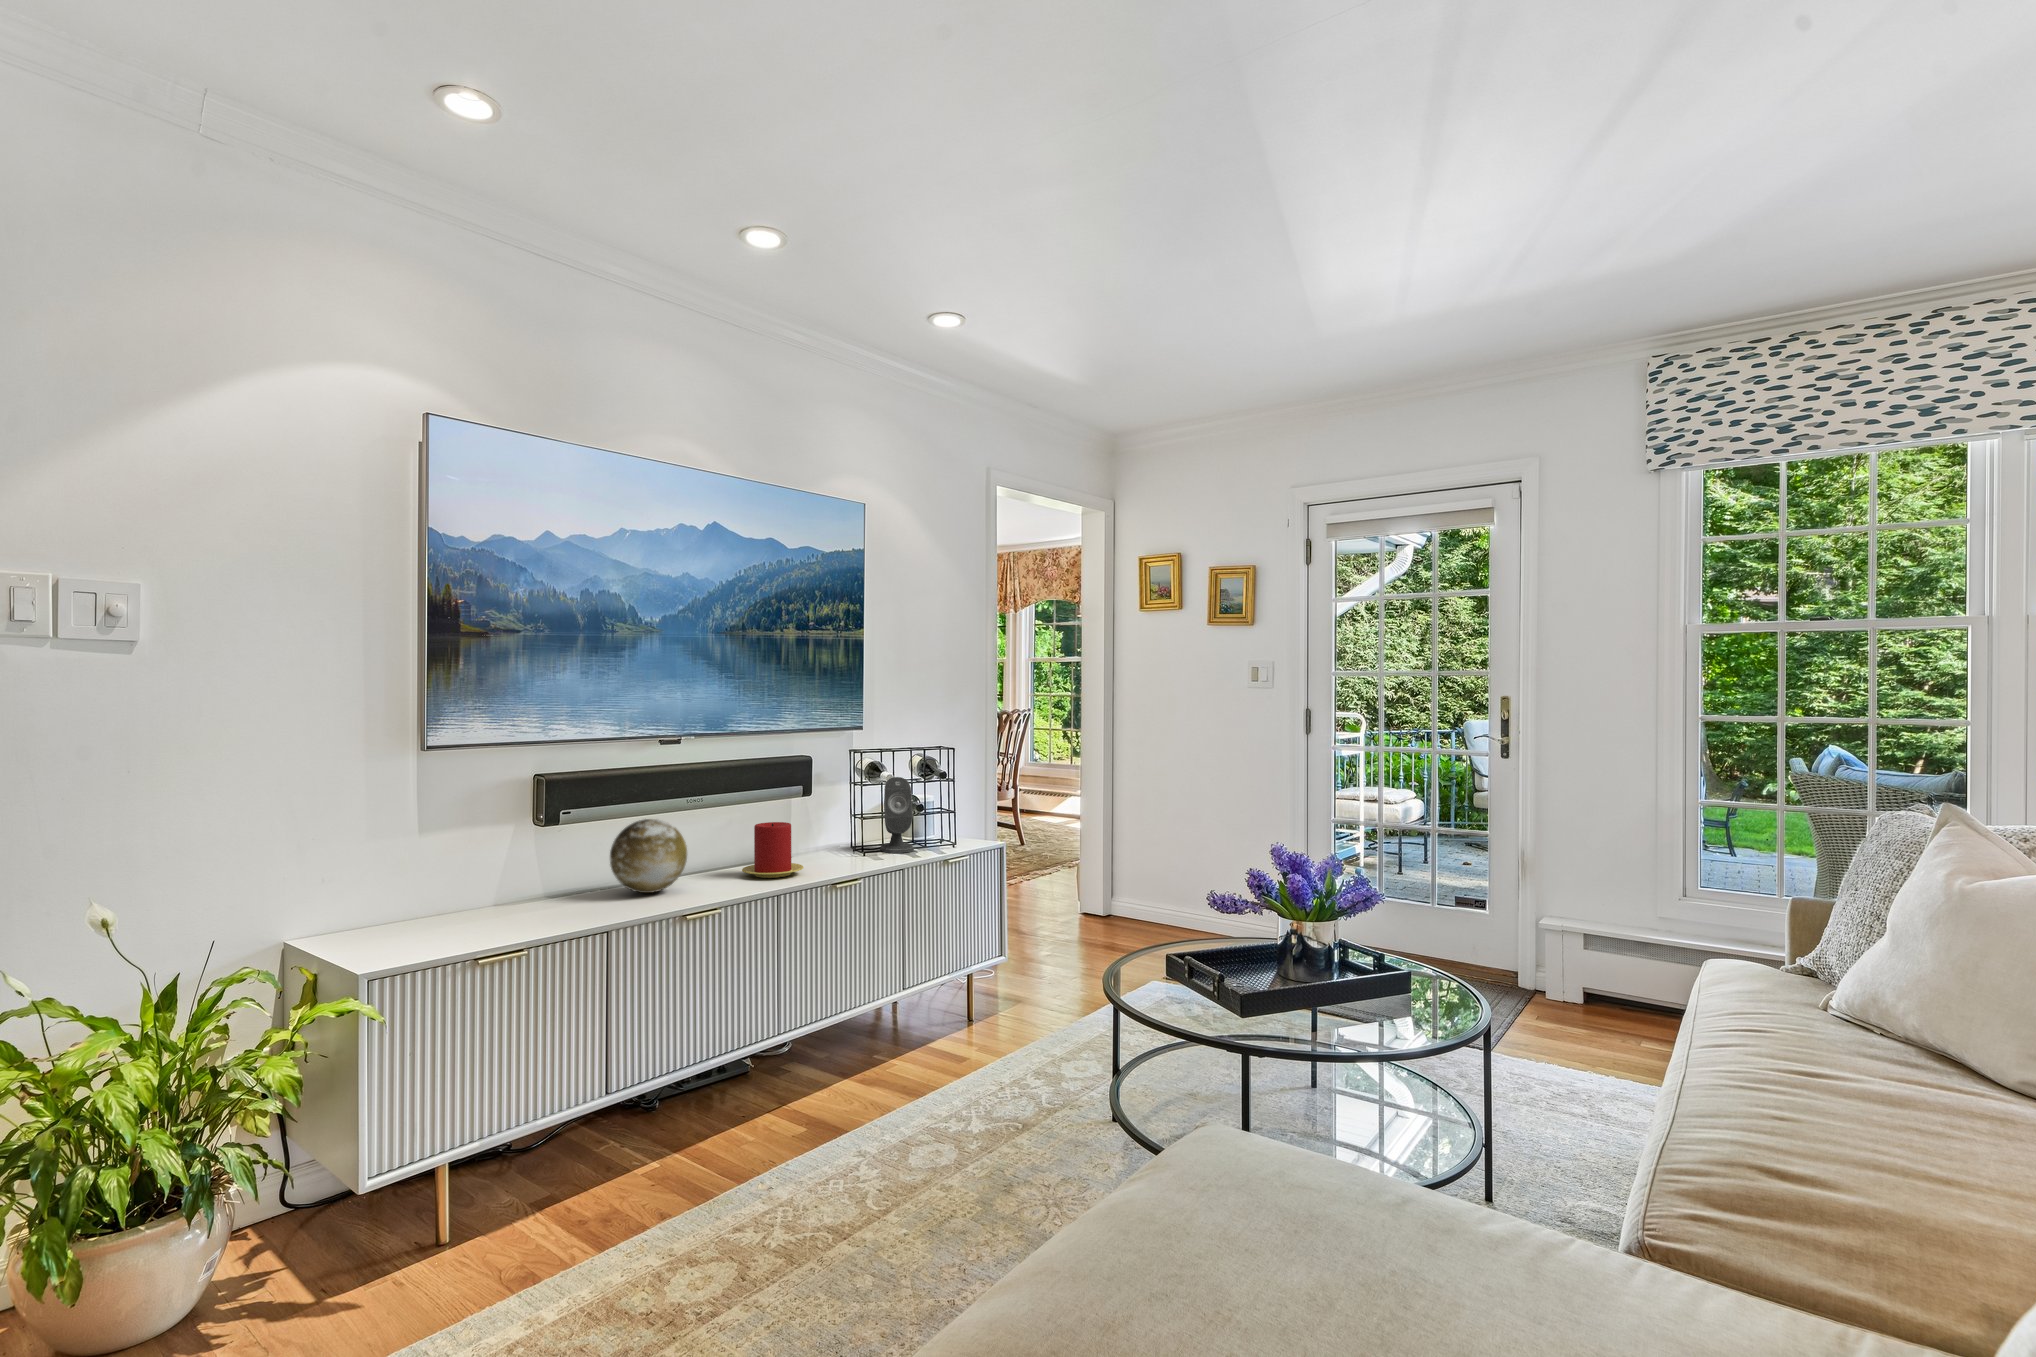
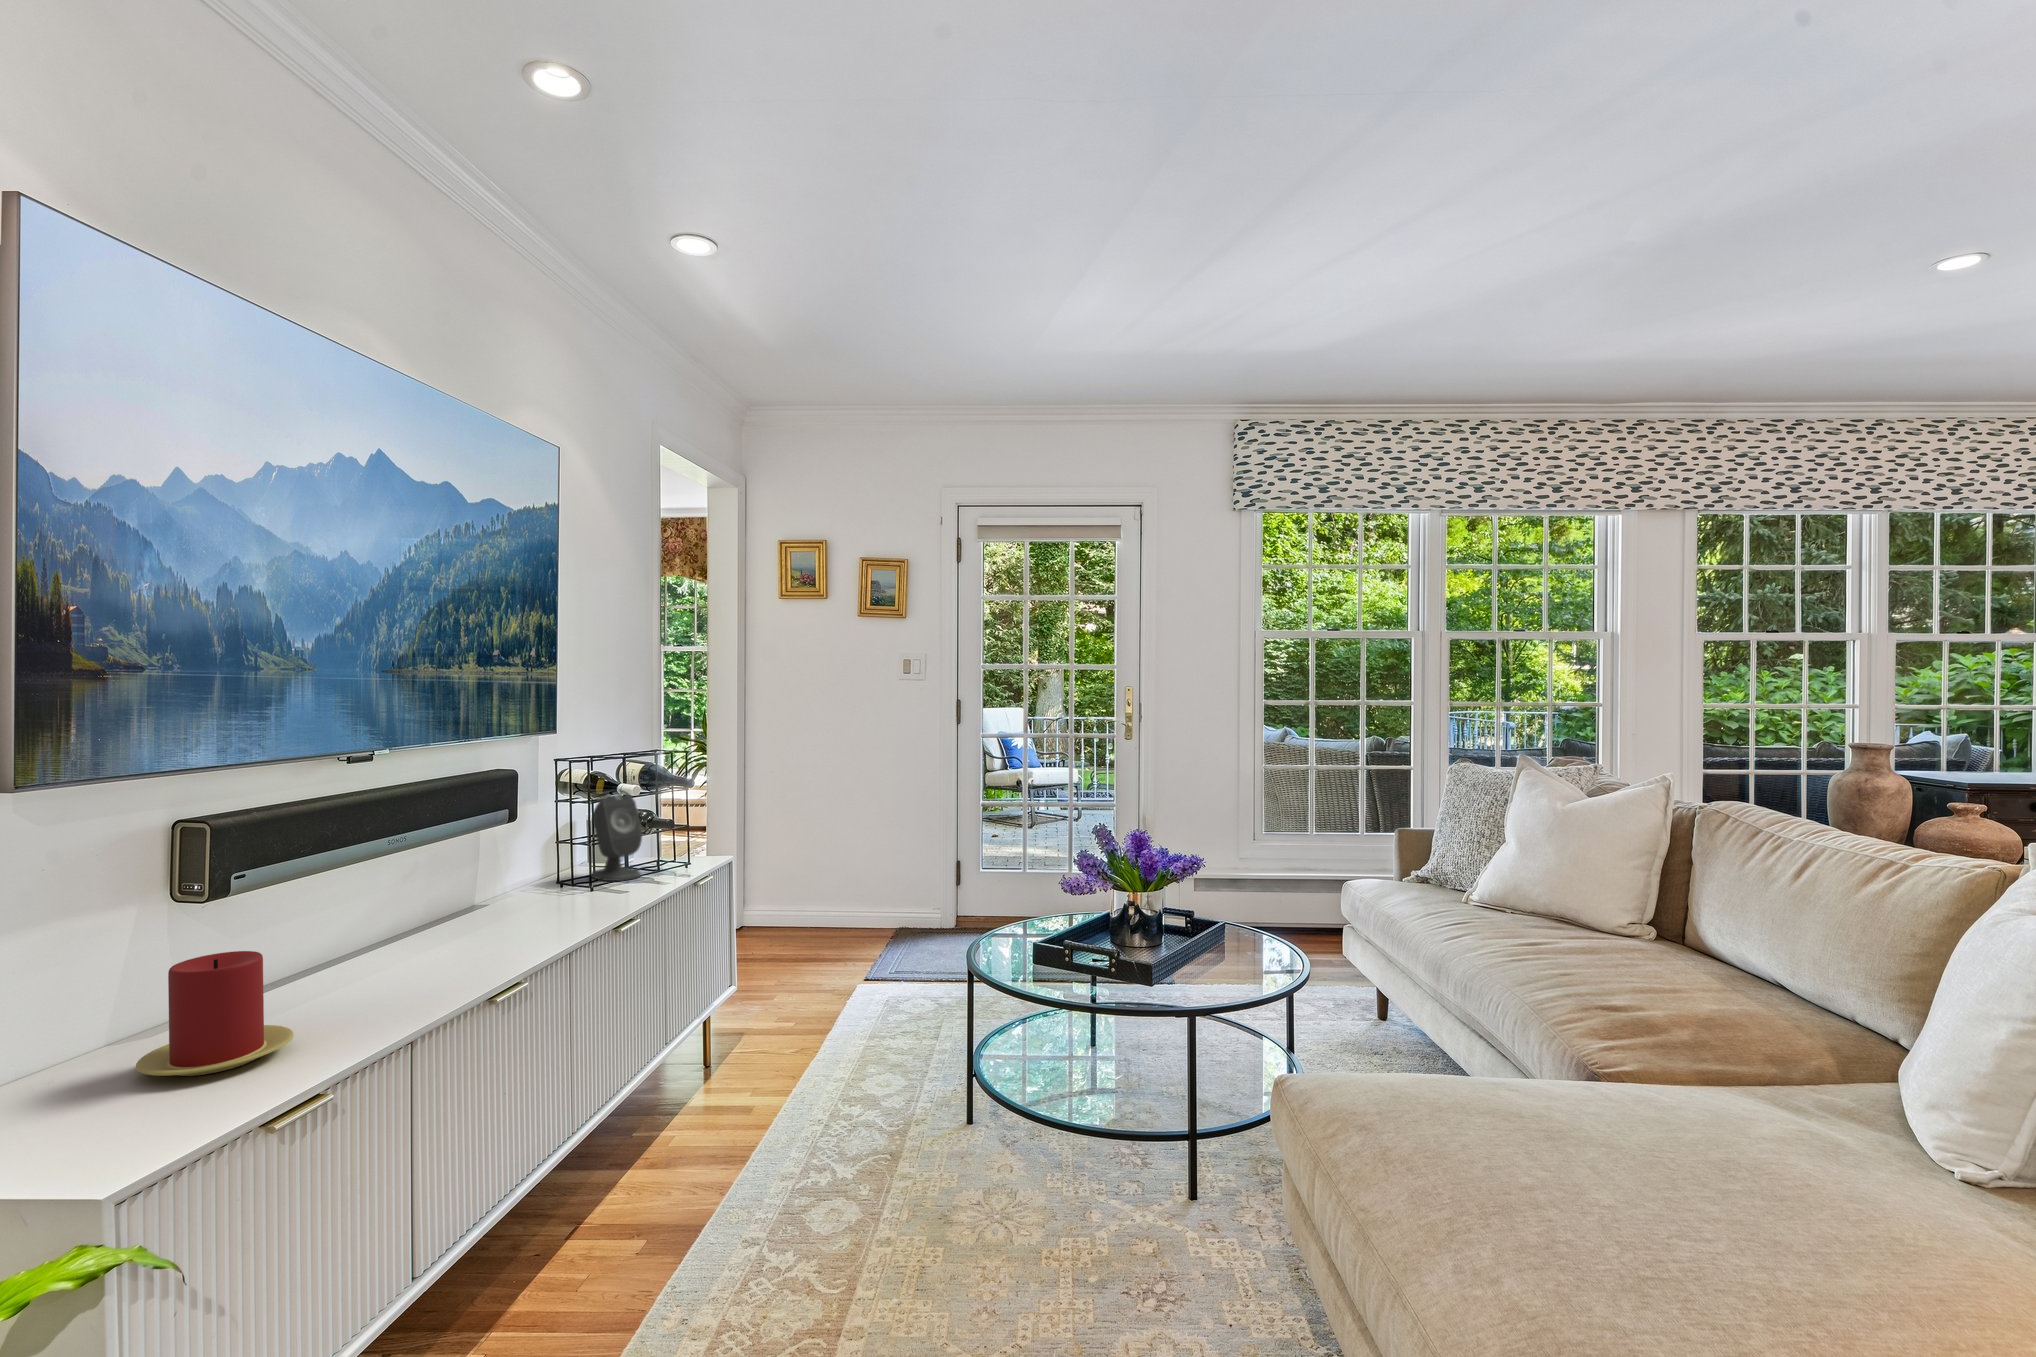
decorative orb: present [610,819,687,893] -> none [301,877,431,987]
candle: present [742,822,804,878] -> present [136,951,294,1076]

